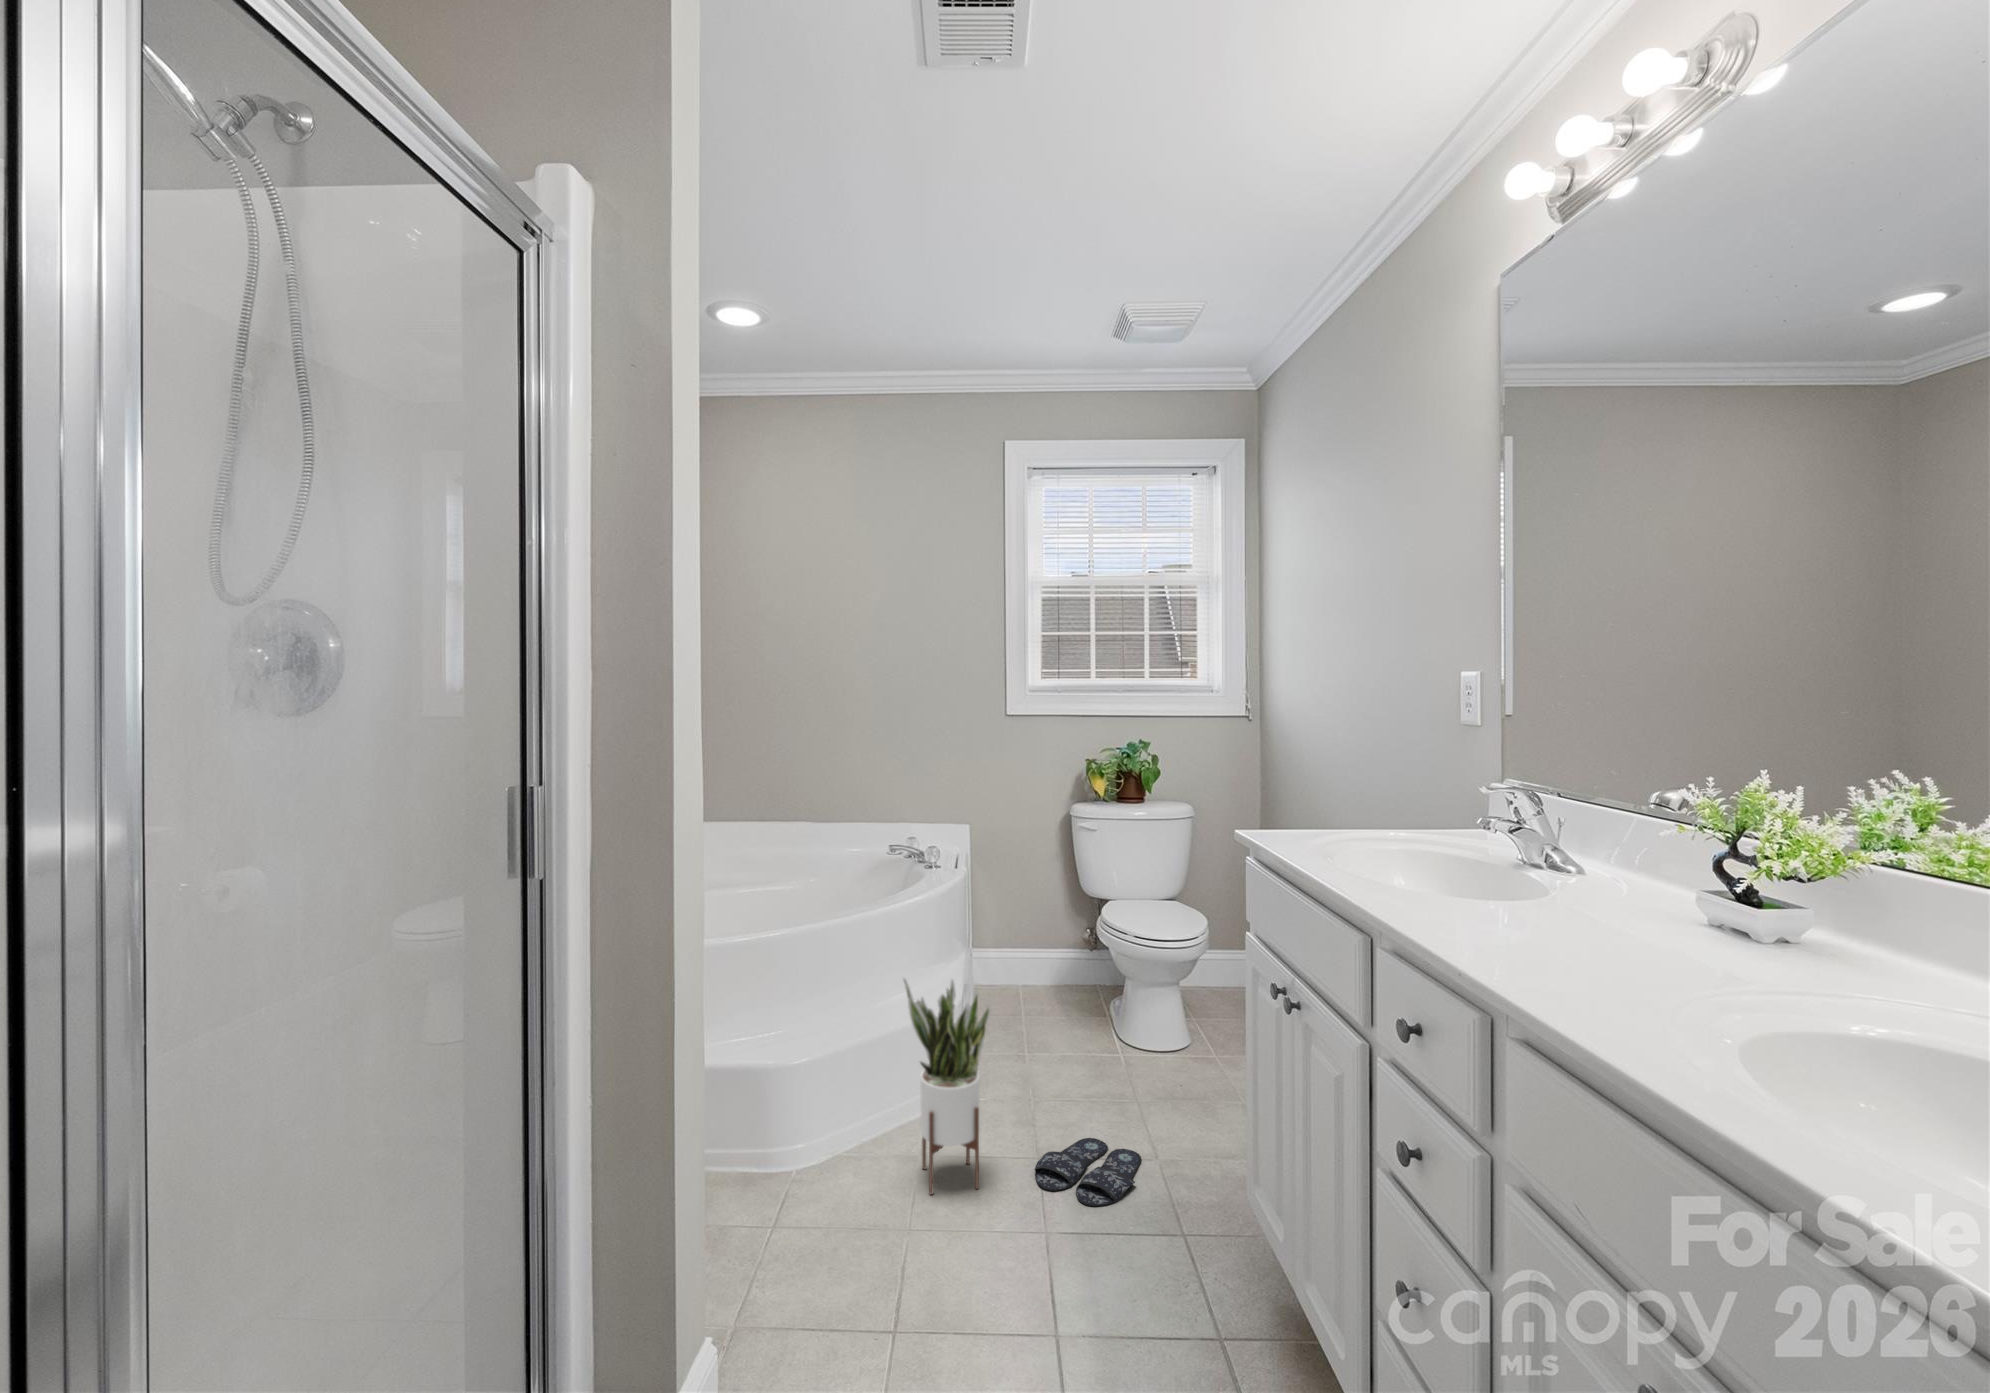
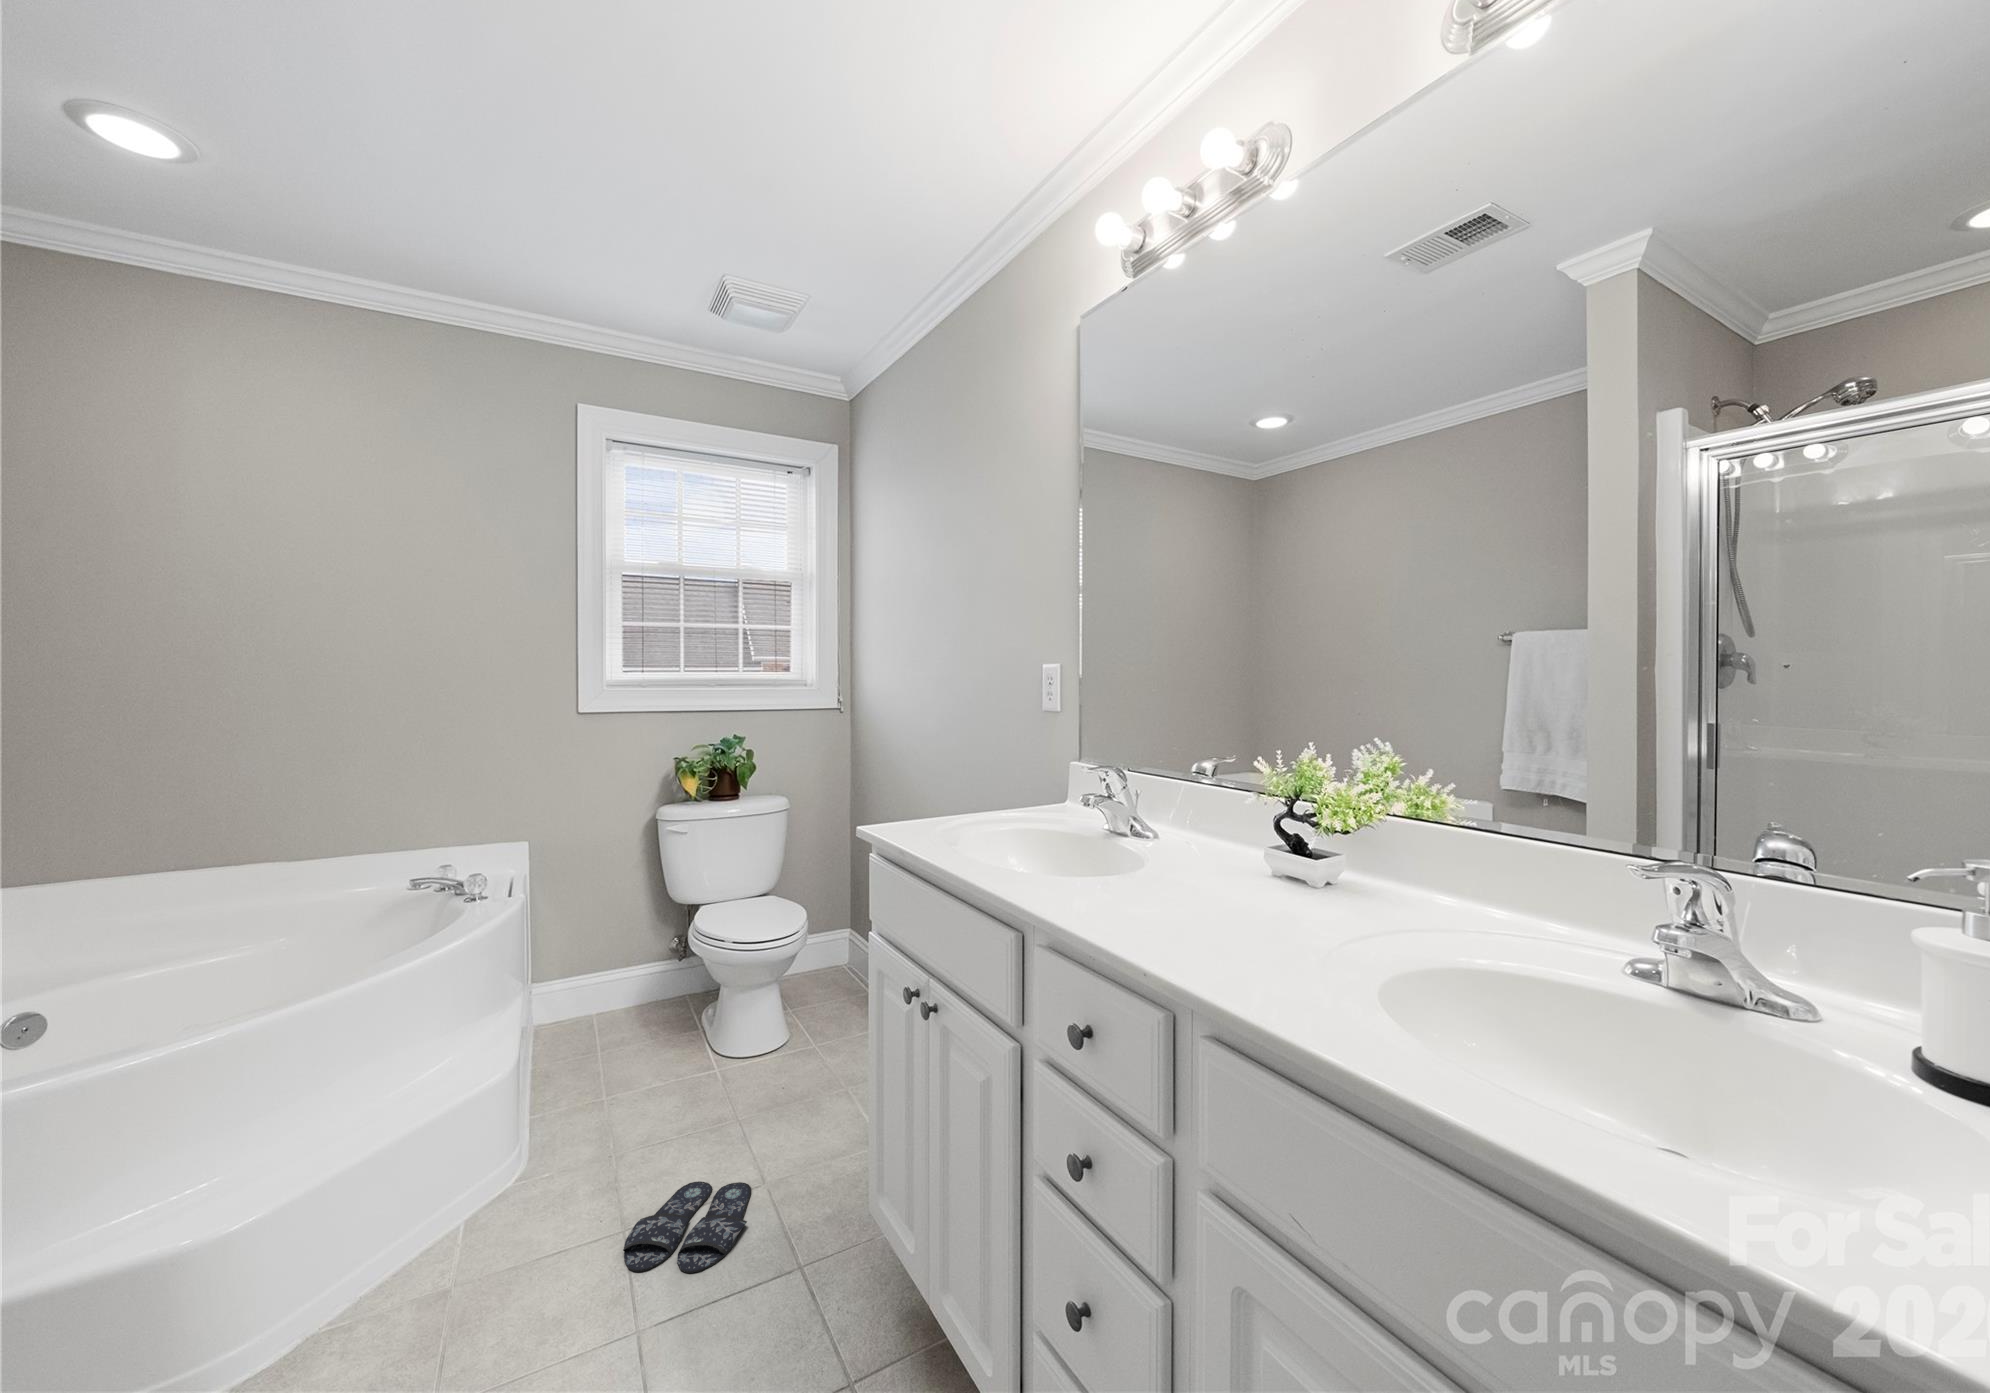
potted plant: present [903,979,990,1194] -> none [427,1052,561,1342]

